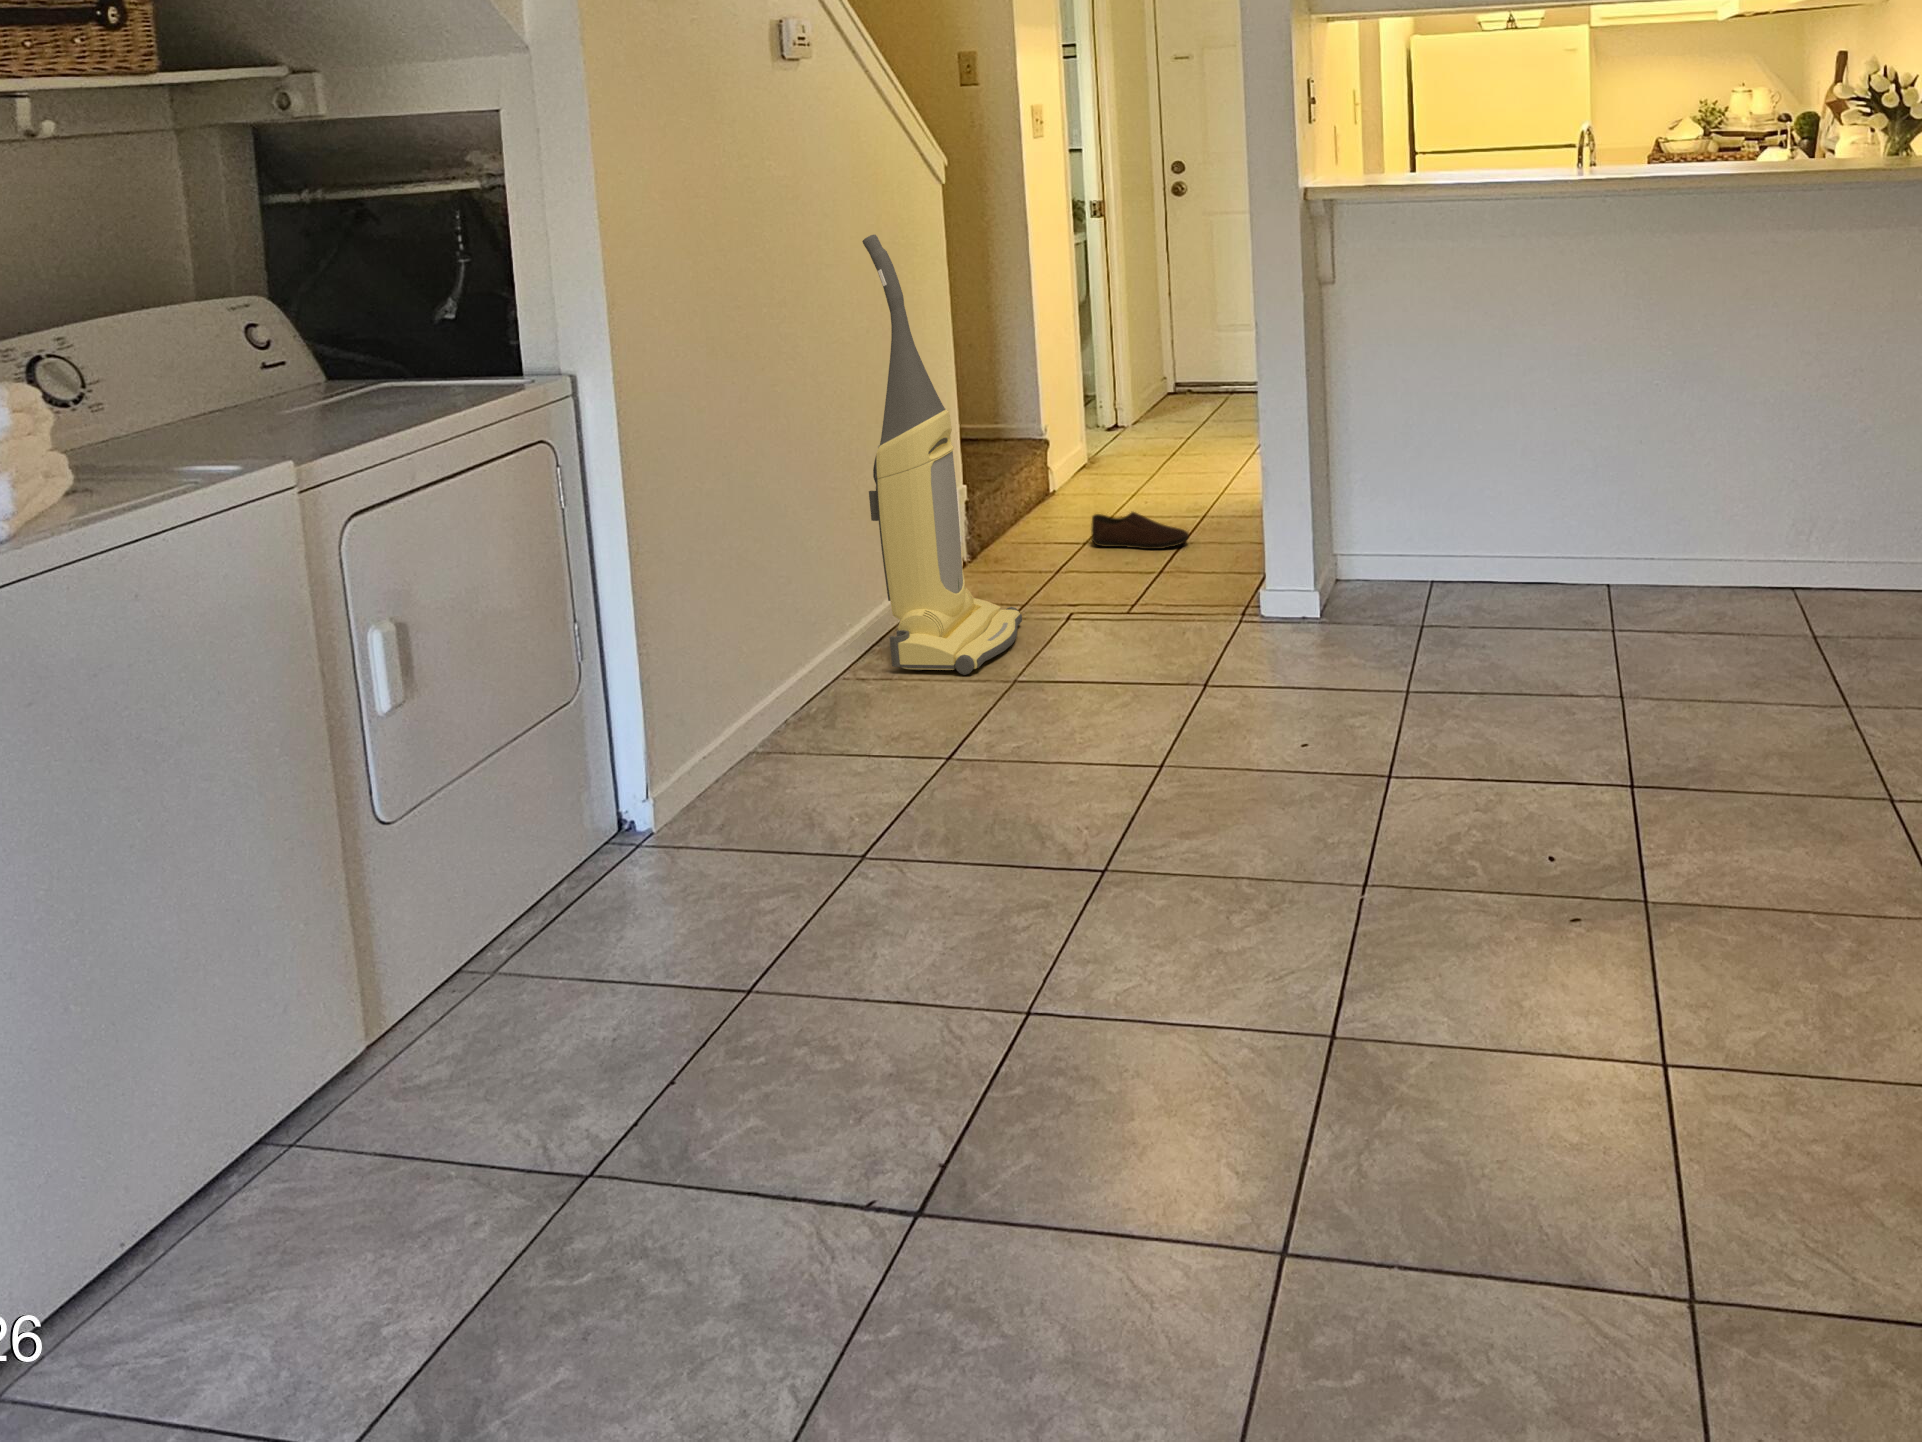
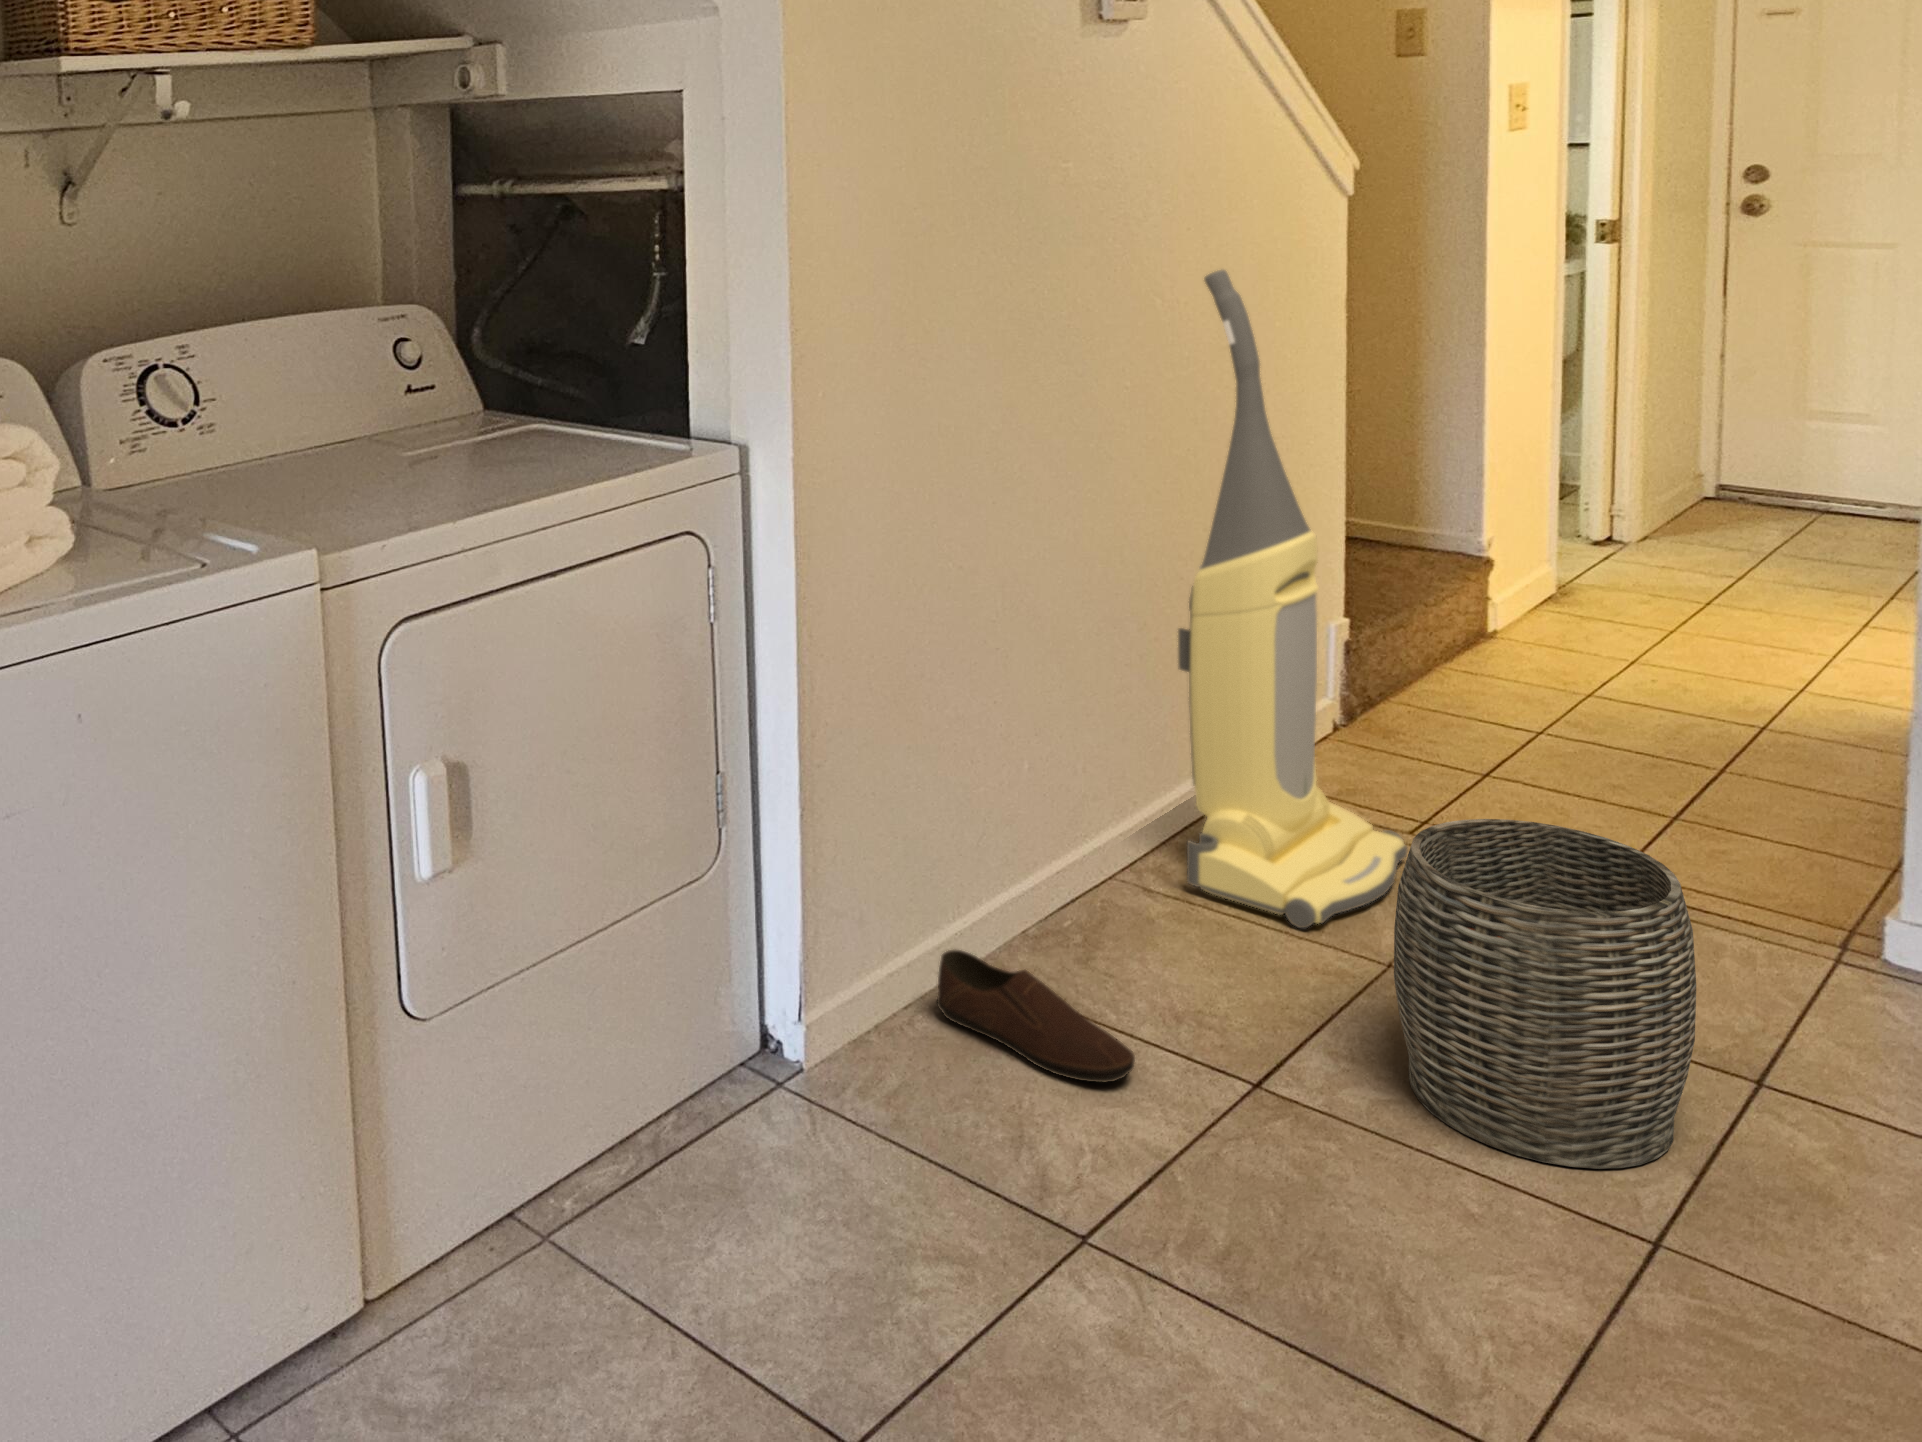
shoe: present [1091,512,1189,549] -> present [937,950,1135,1083]
woven basket: none [1022,557,1177,752] -> present [1394,819,1696,1169]

